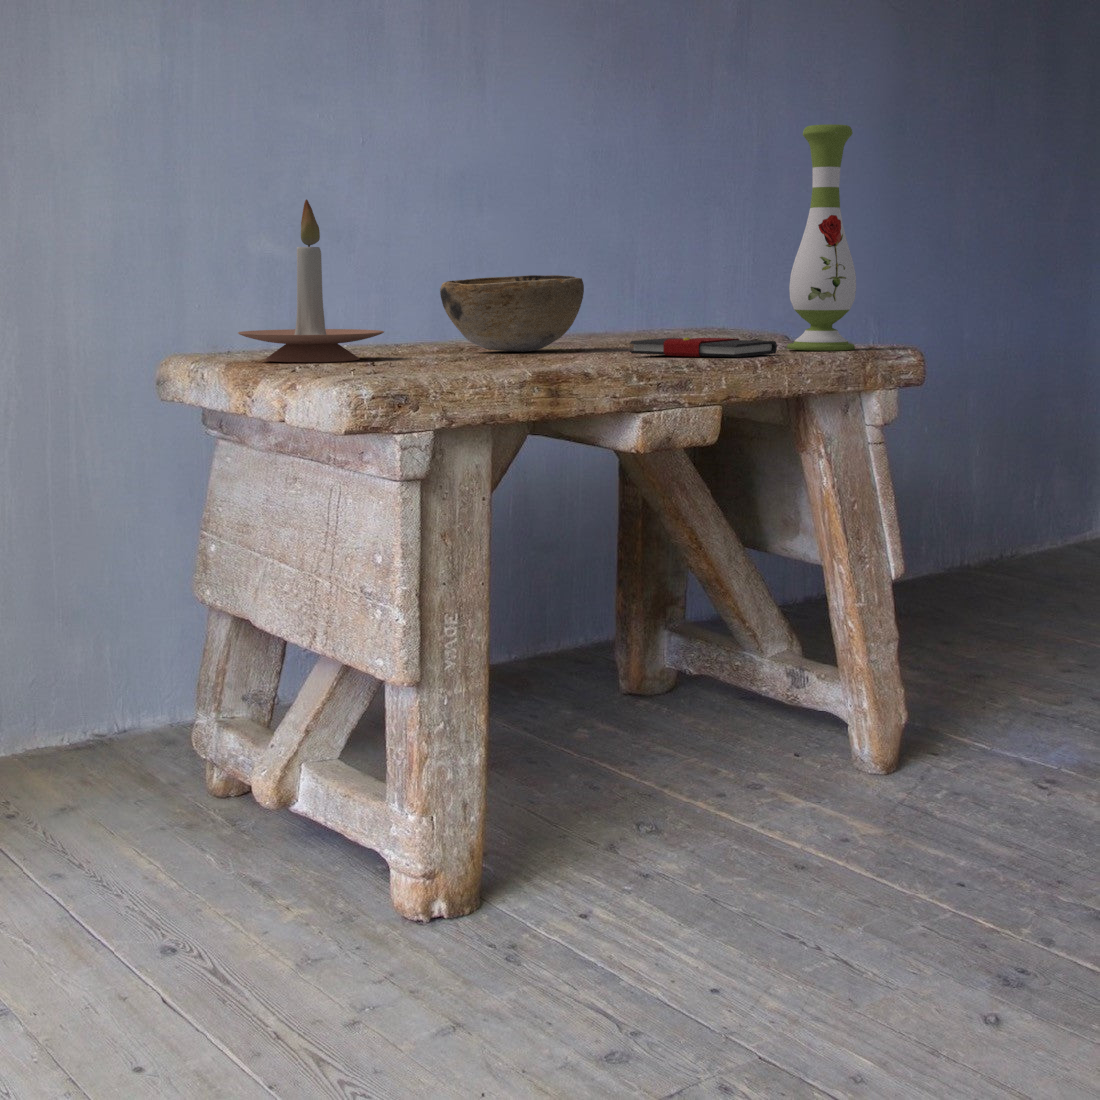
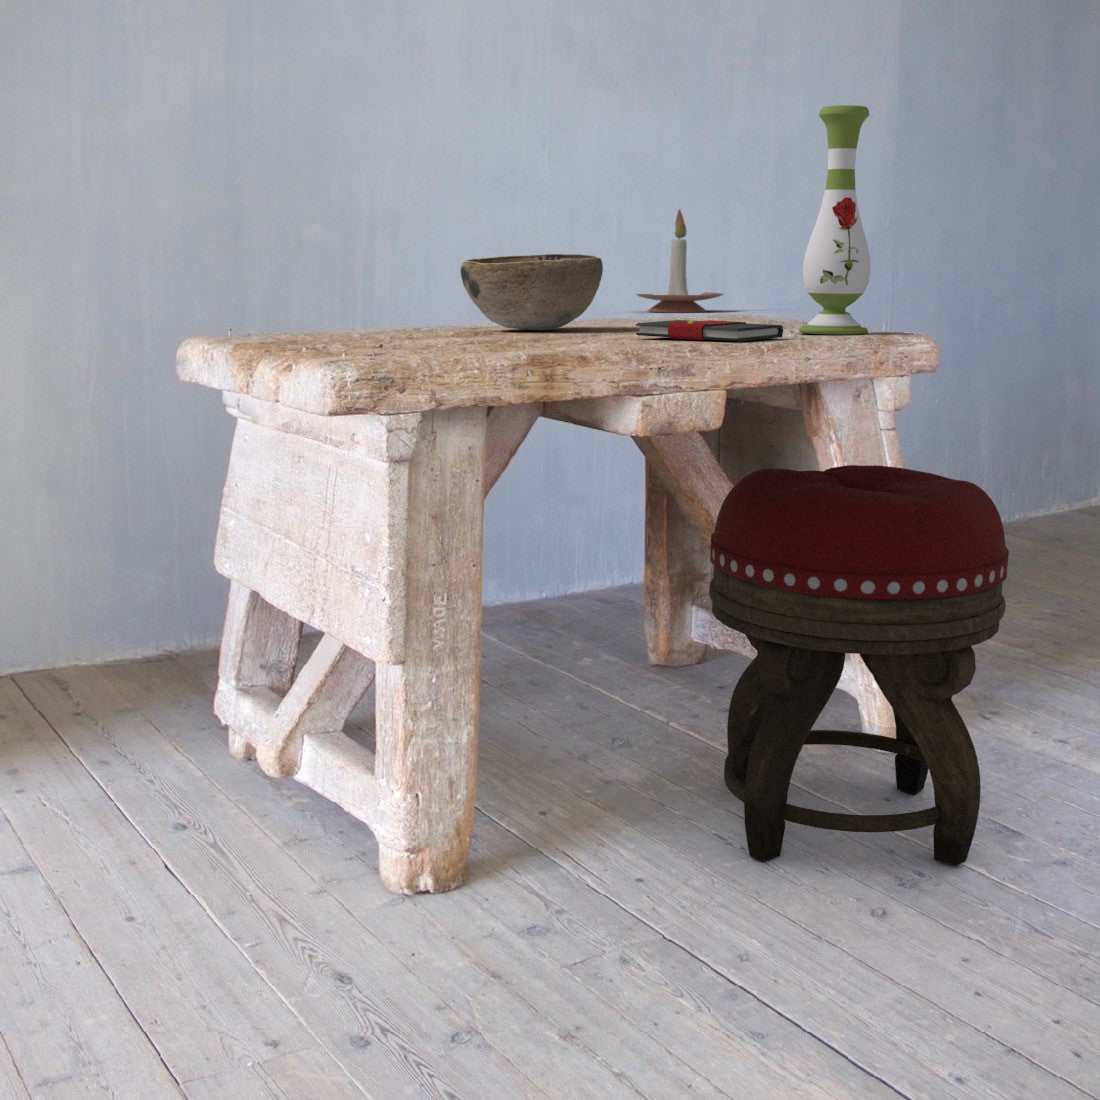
candle holder: present [238,199,384,362] -> present [636,210,723,312]
footstool: none [709,481,1006,877] -> present [709,465,1009,866]

